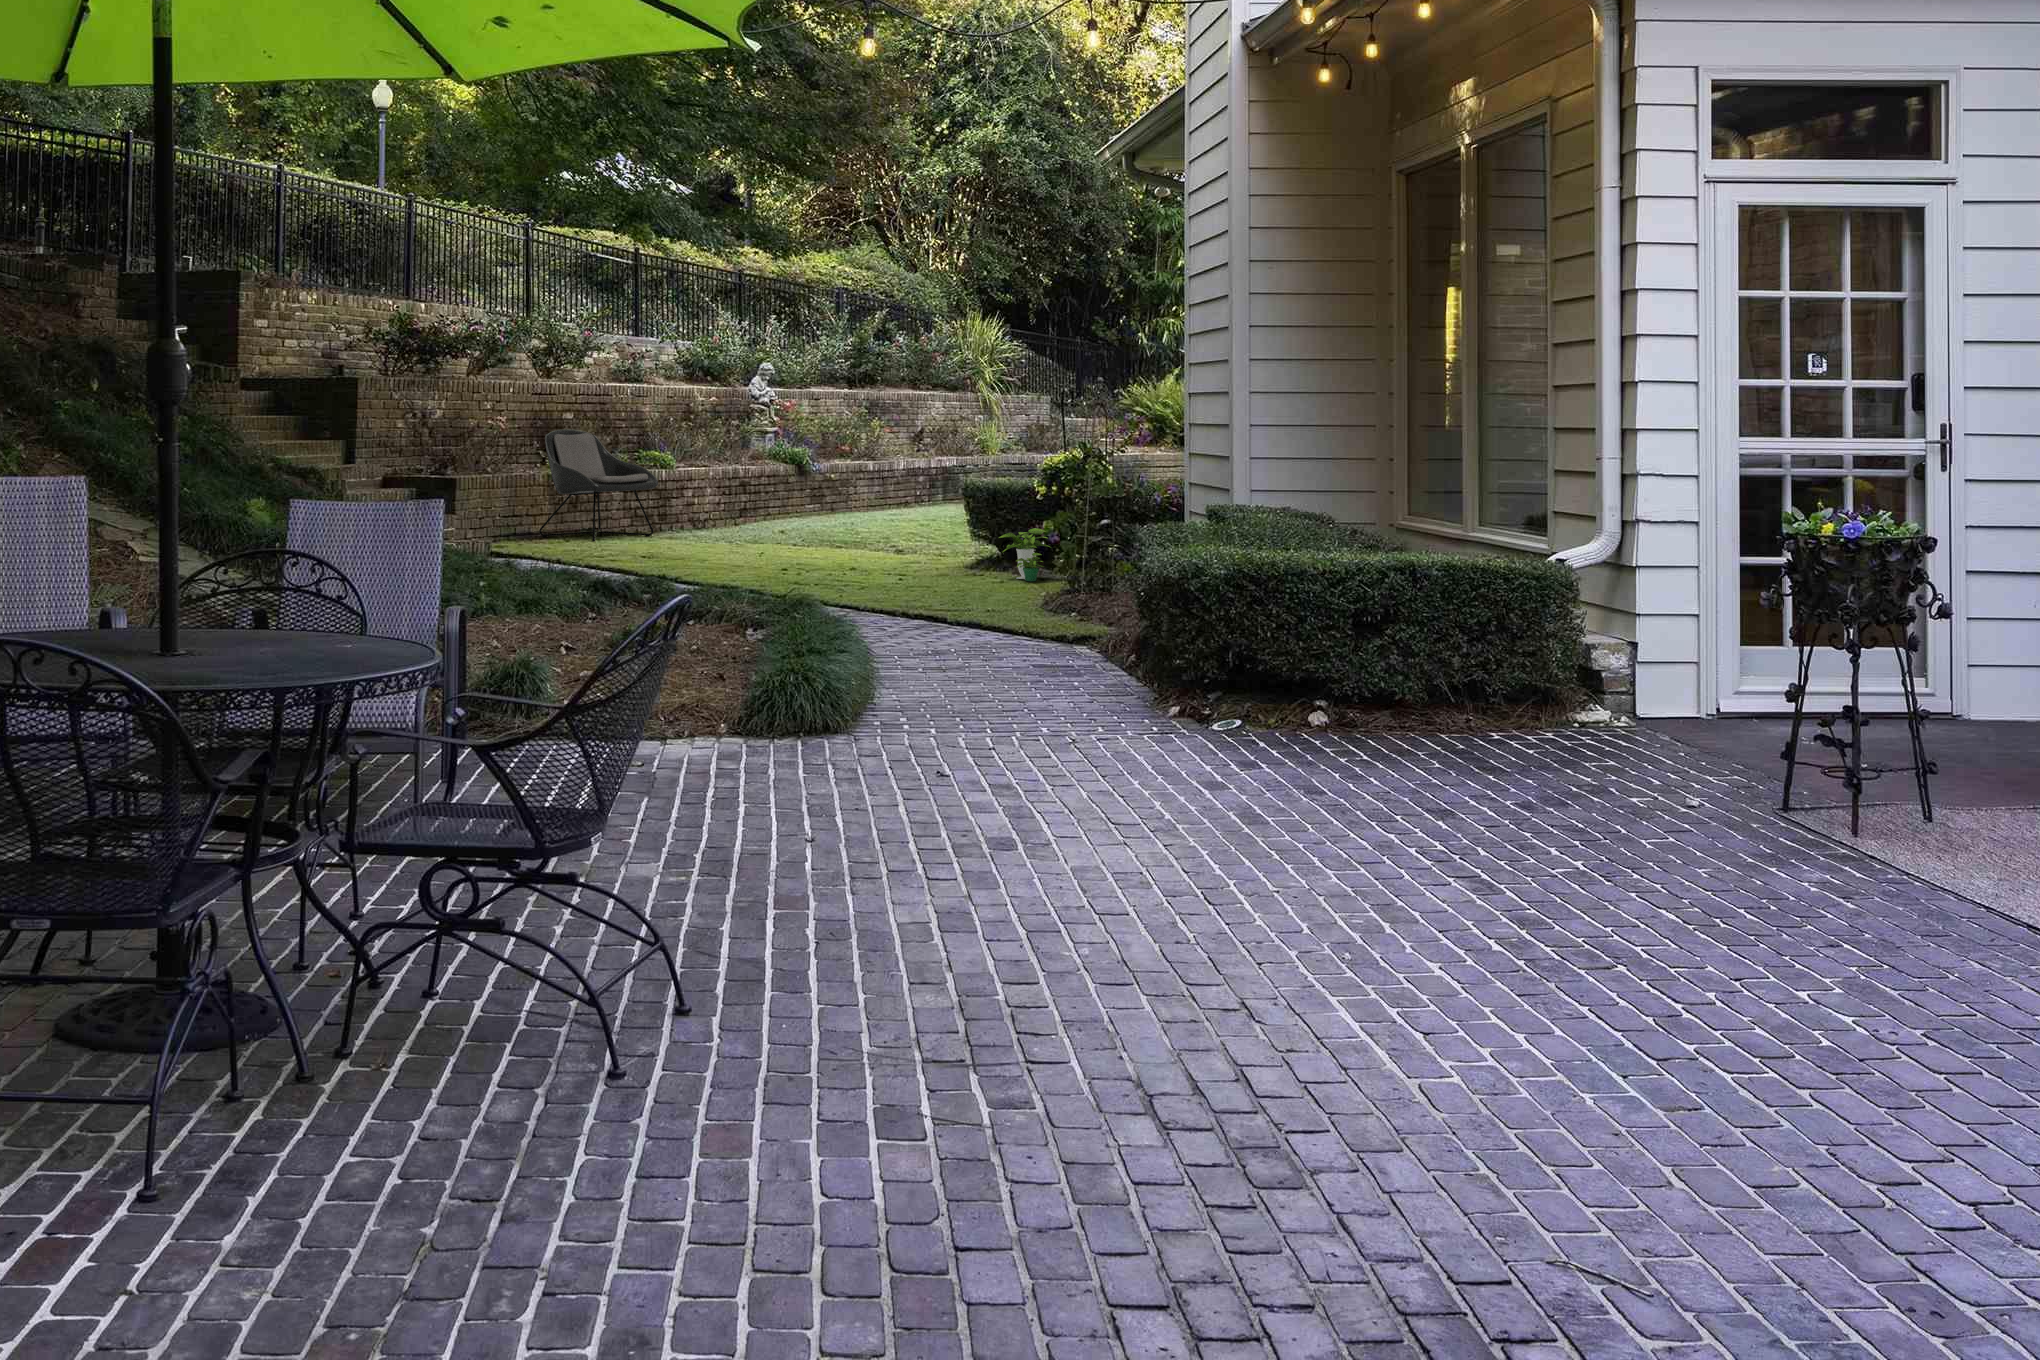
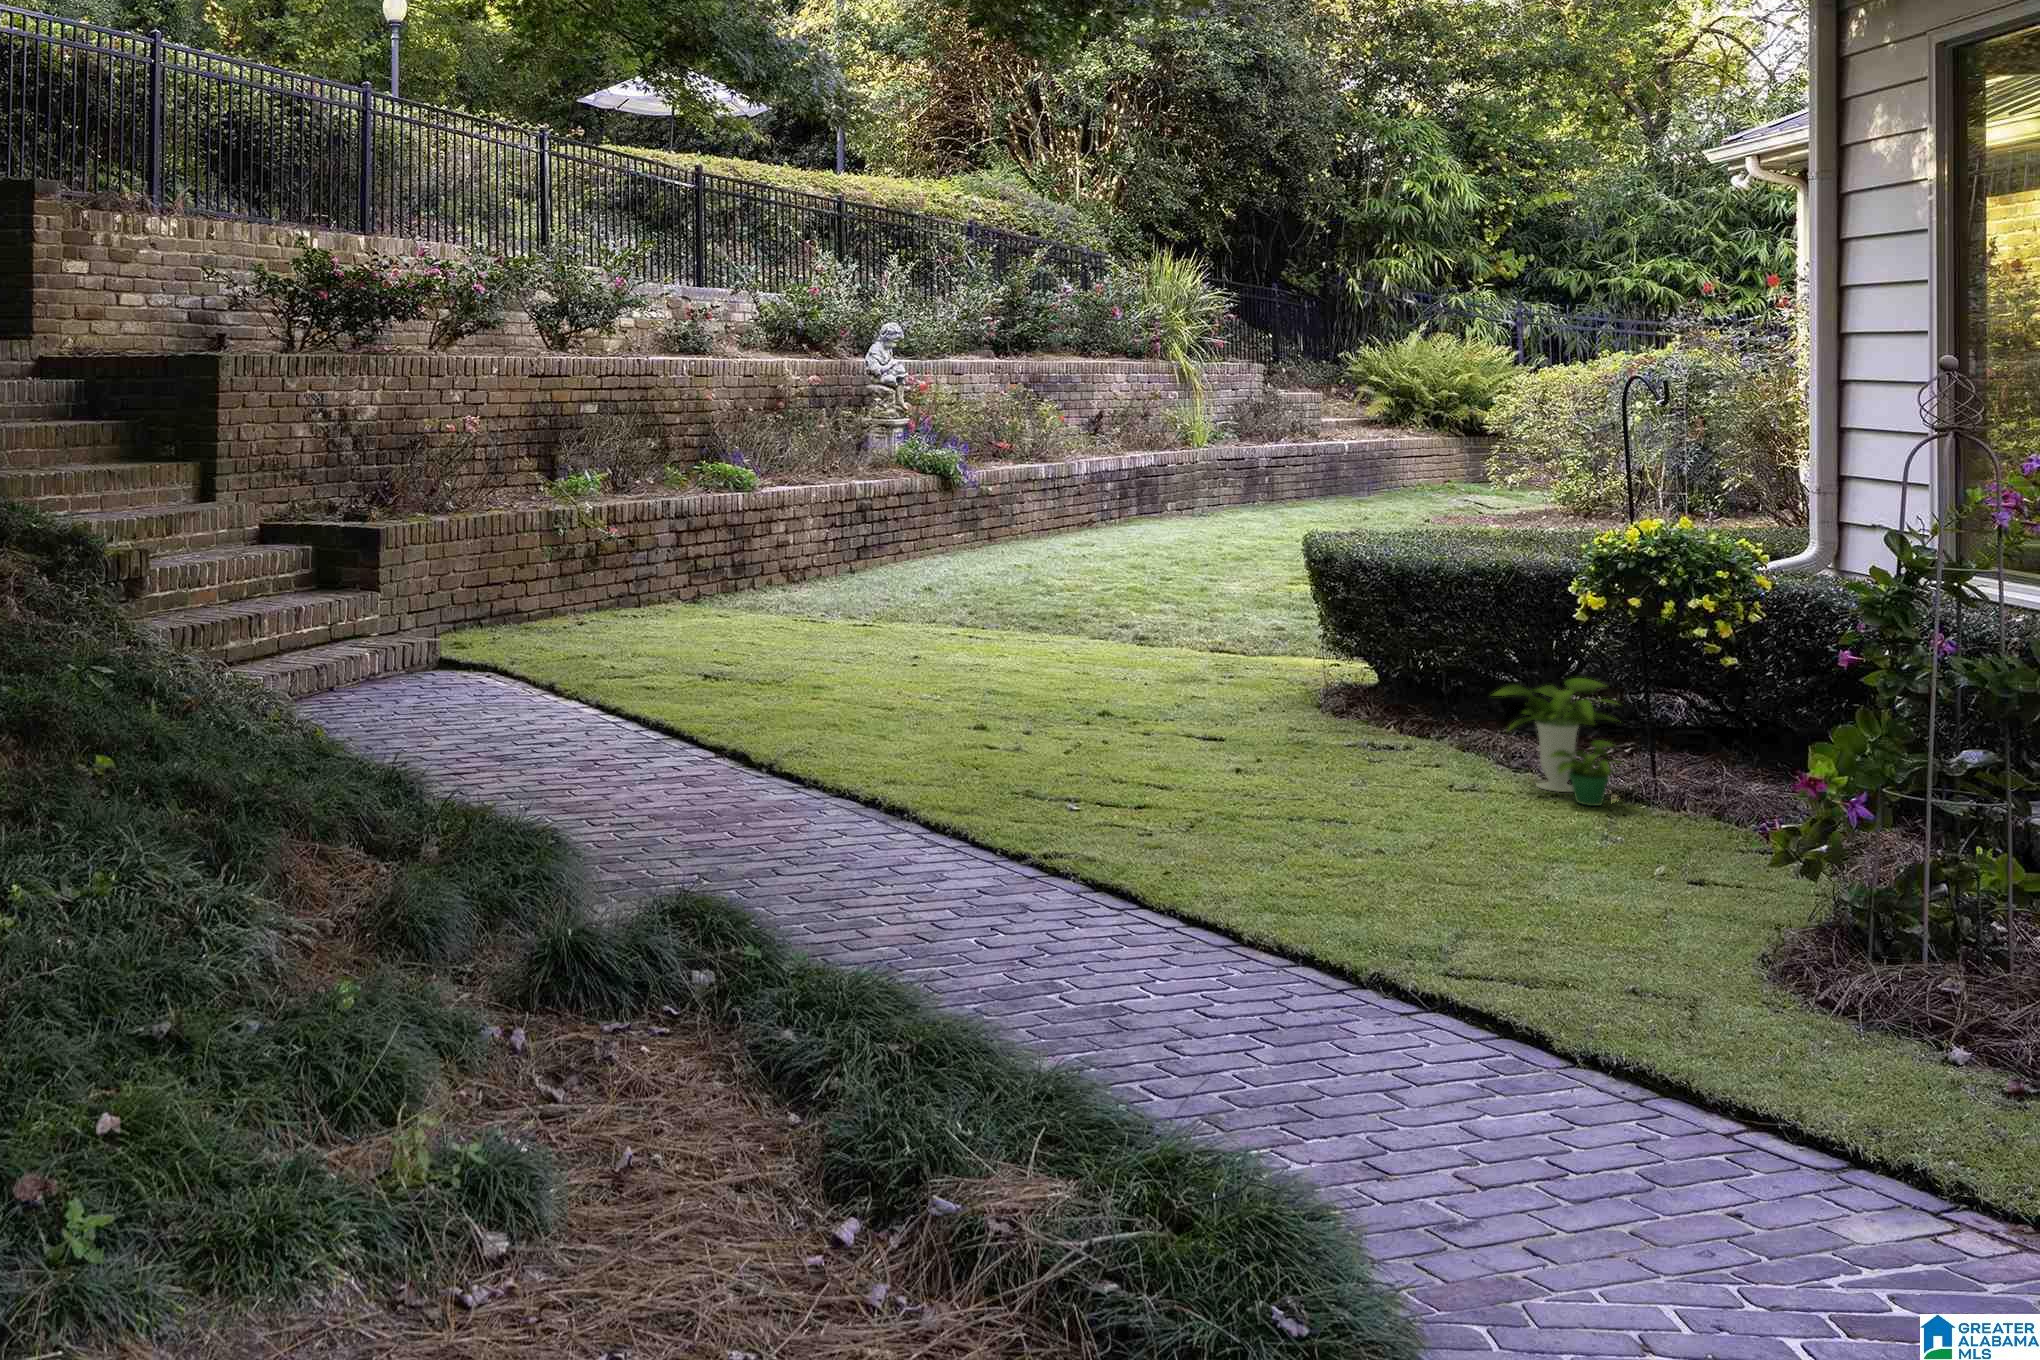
lounge chair: present [539,429,658,541] -> none [546,431,737,619]

